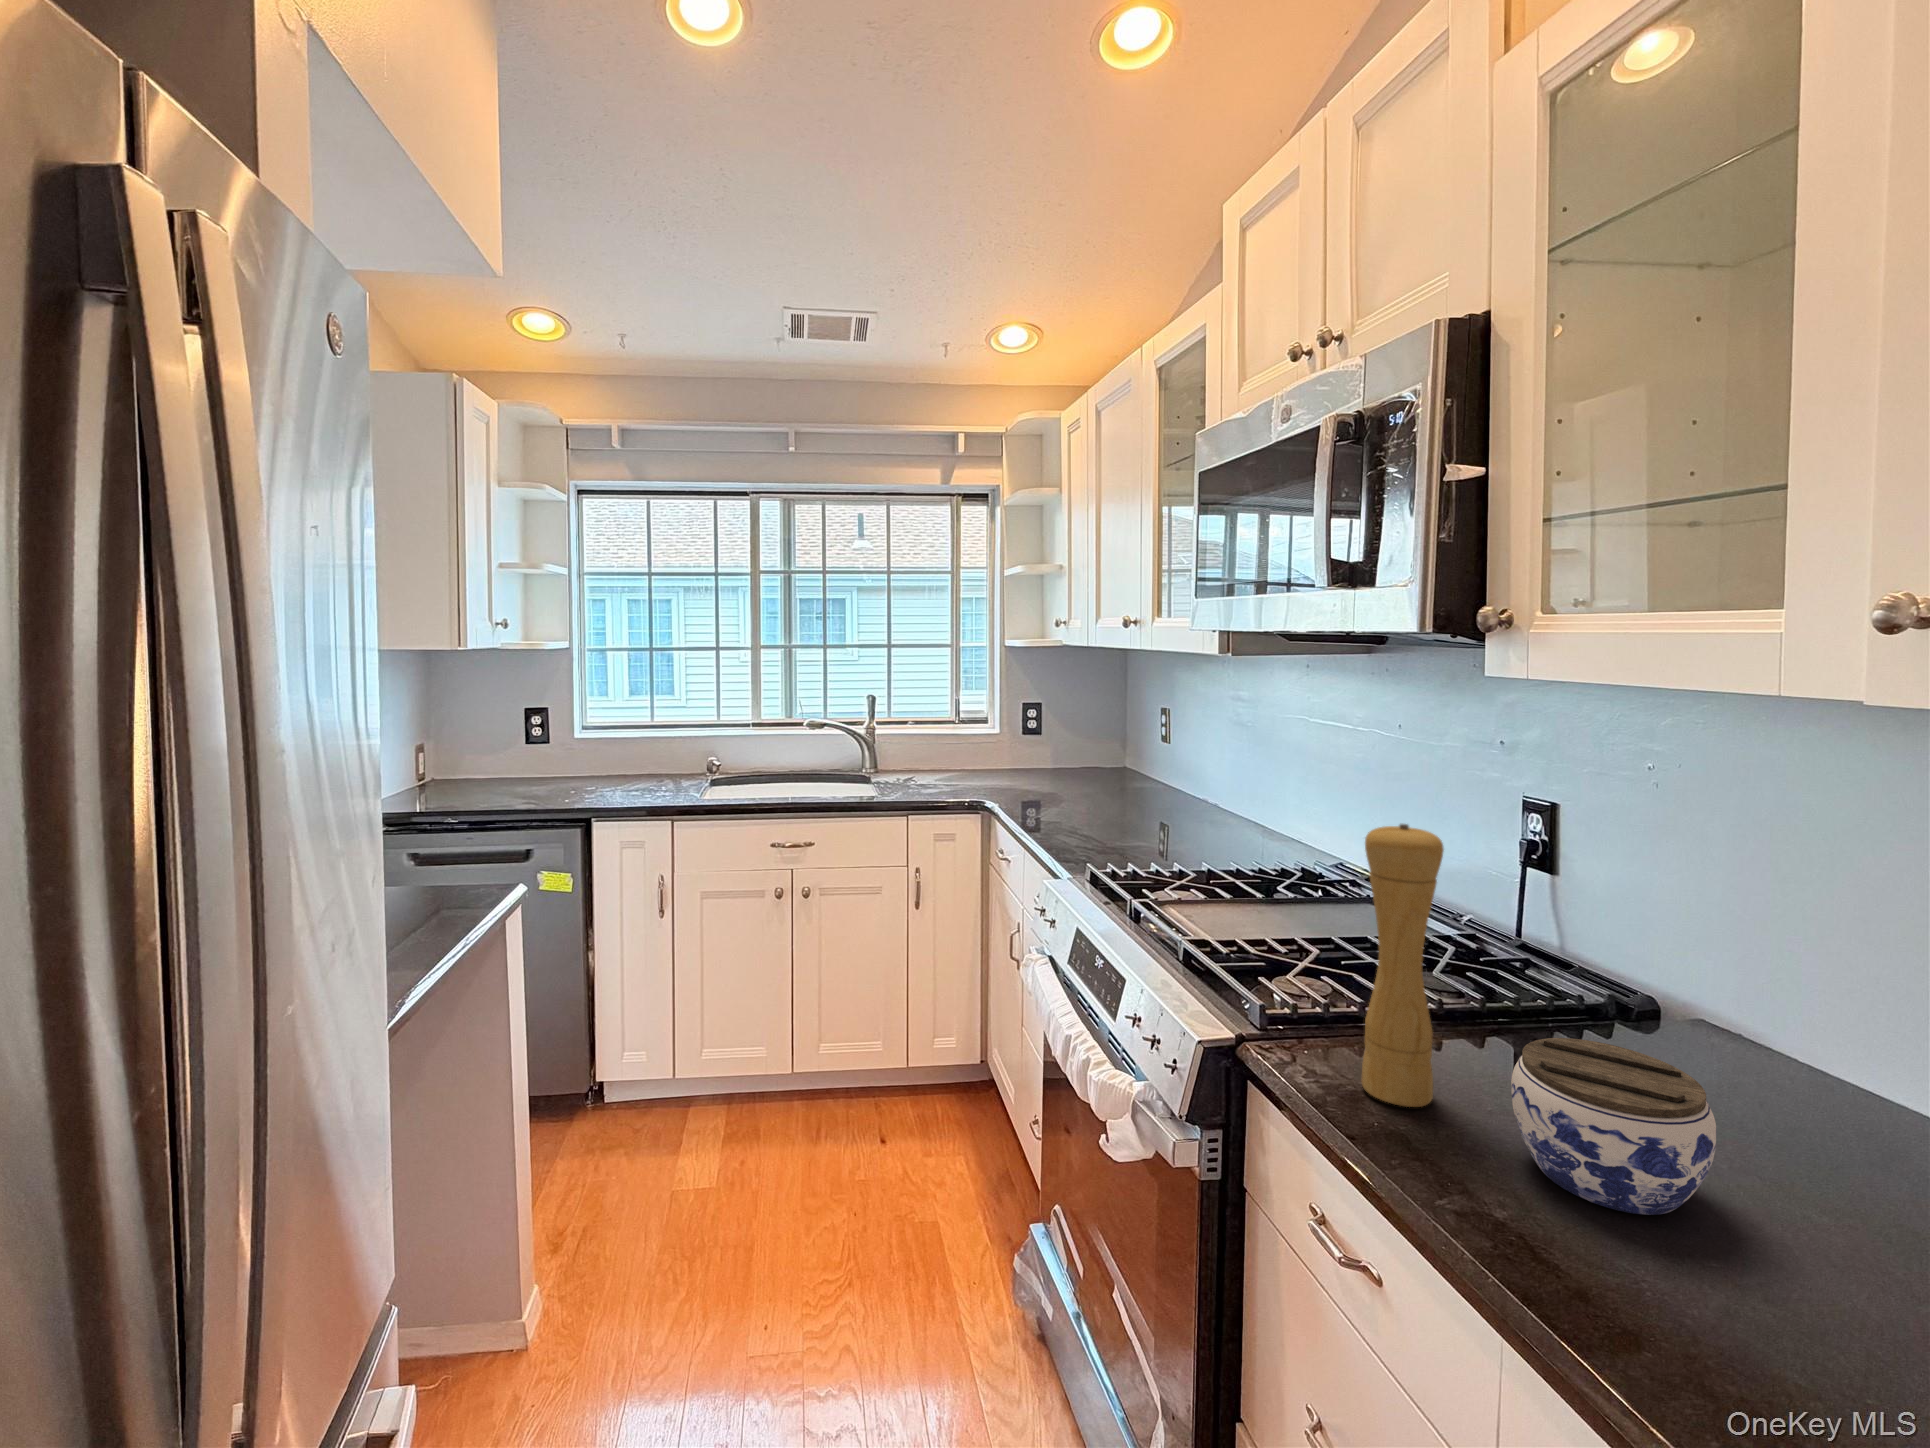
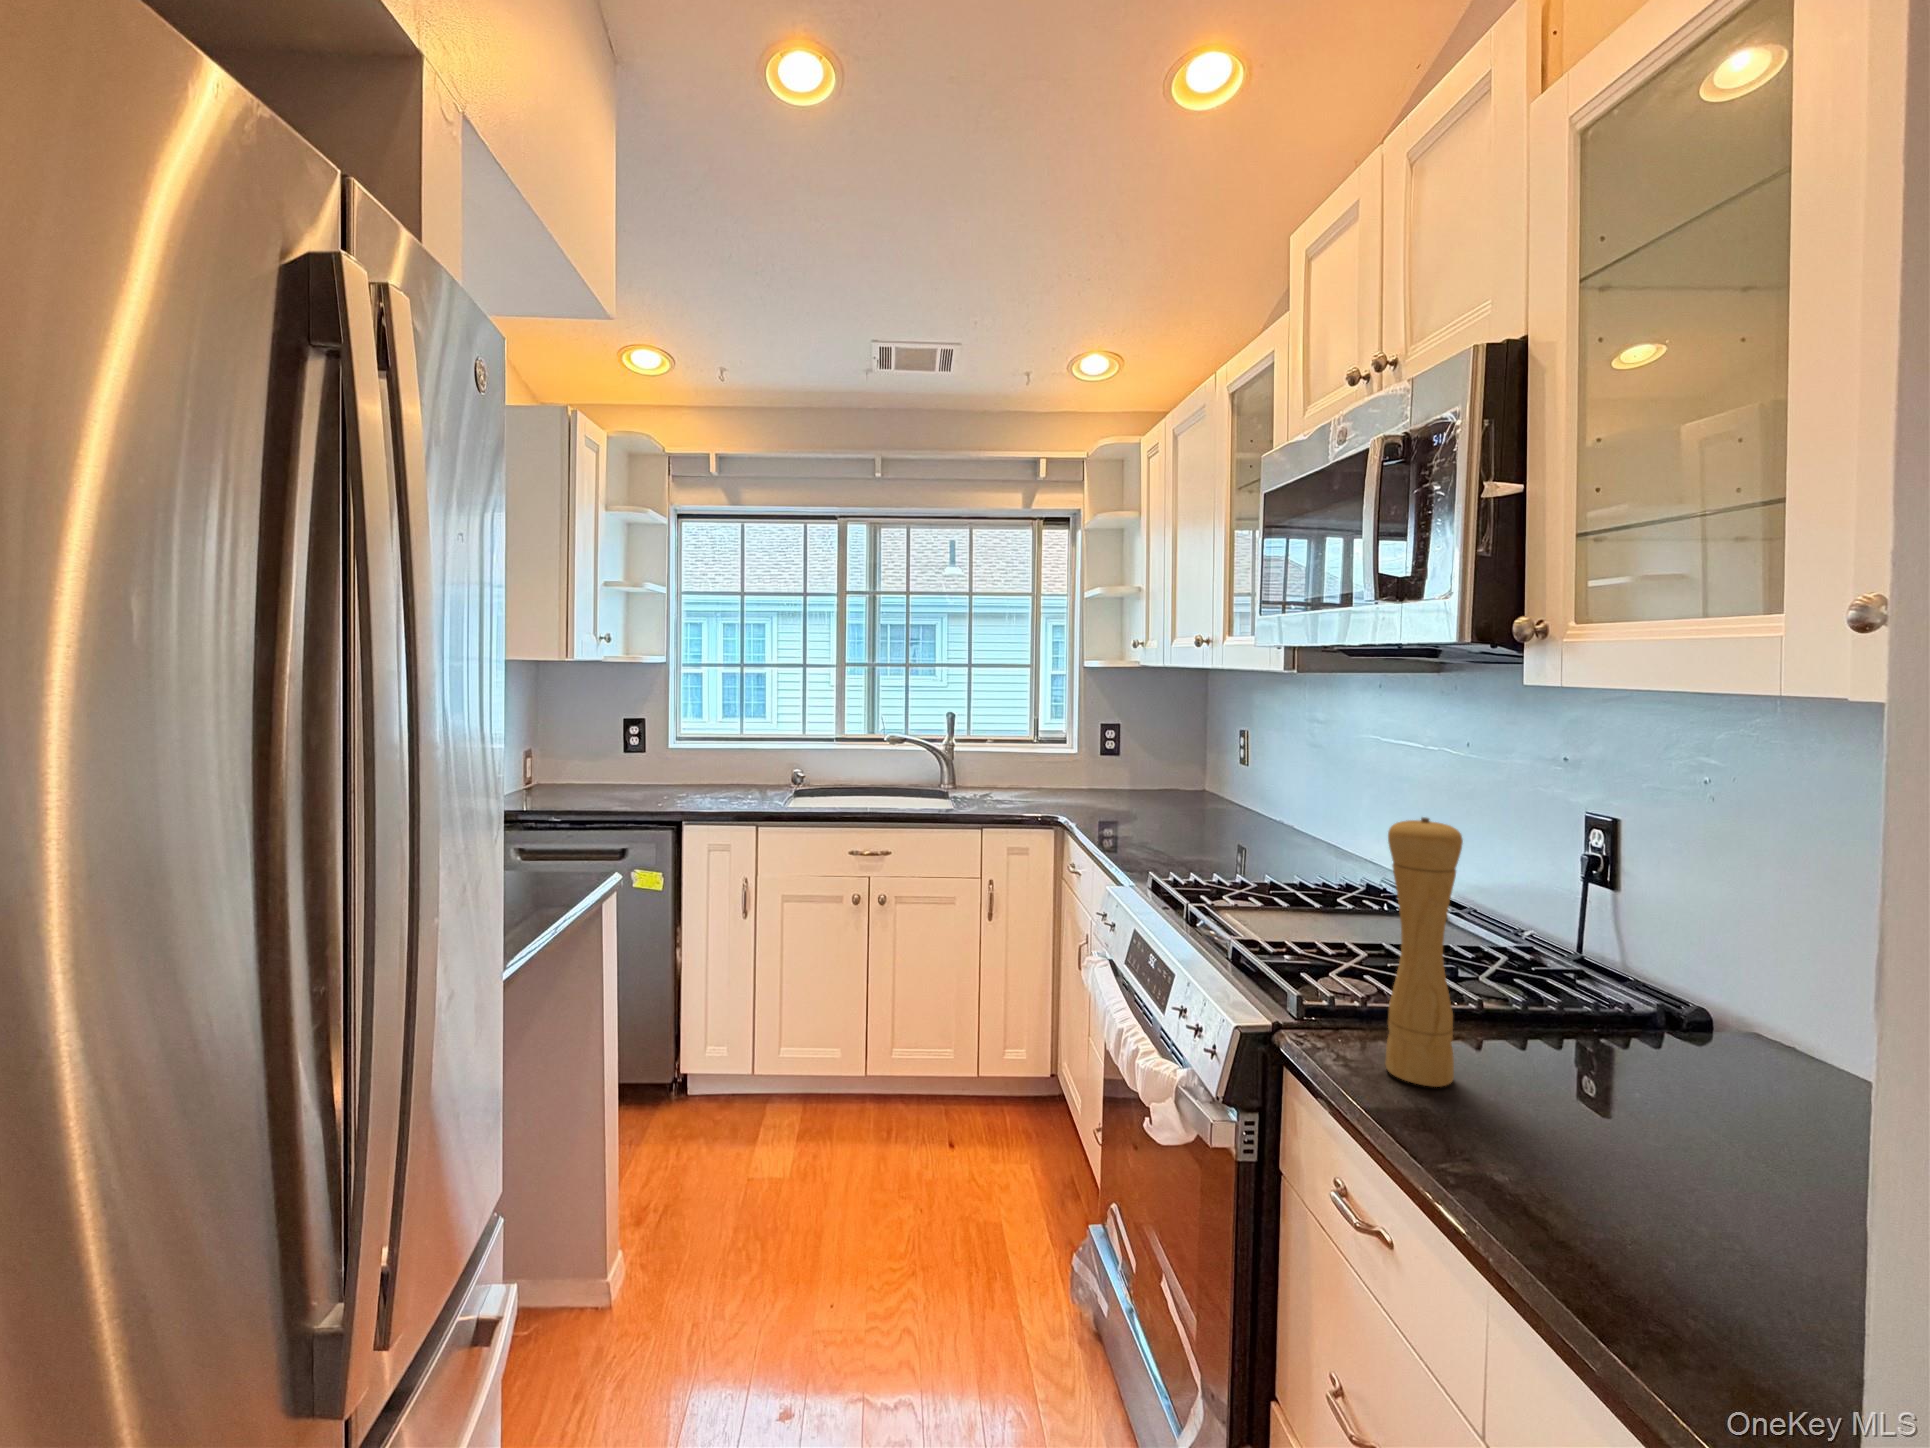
jar: present [1511,1038,1717,1215] -> none [1519,1022,1713,1184]

